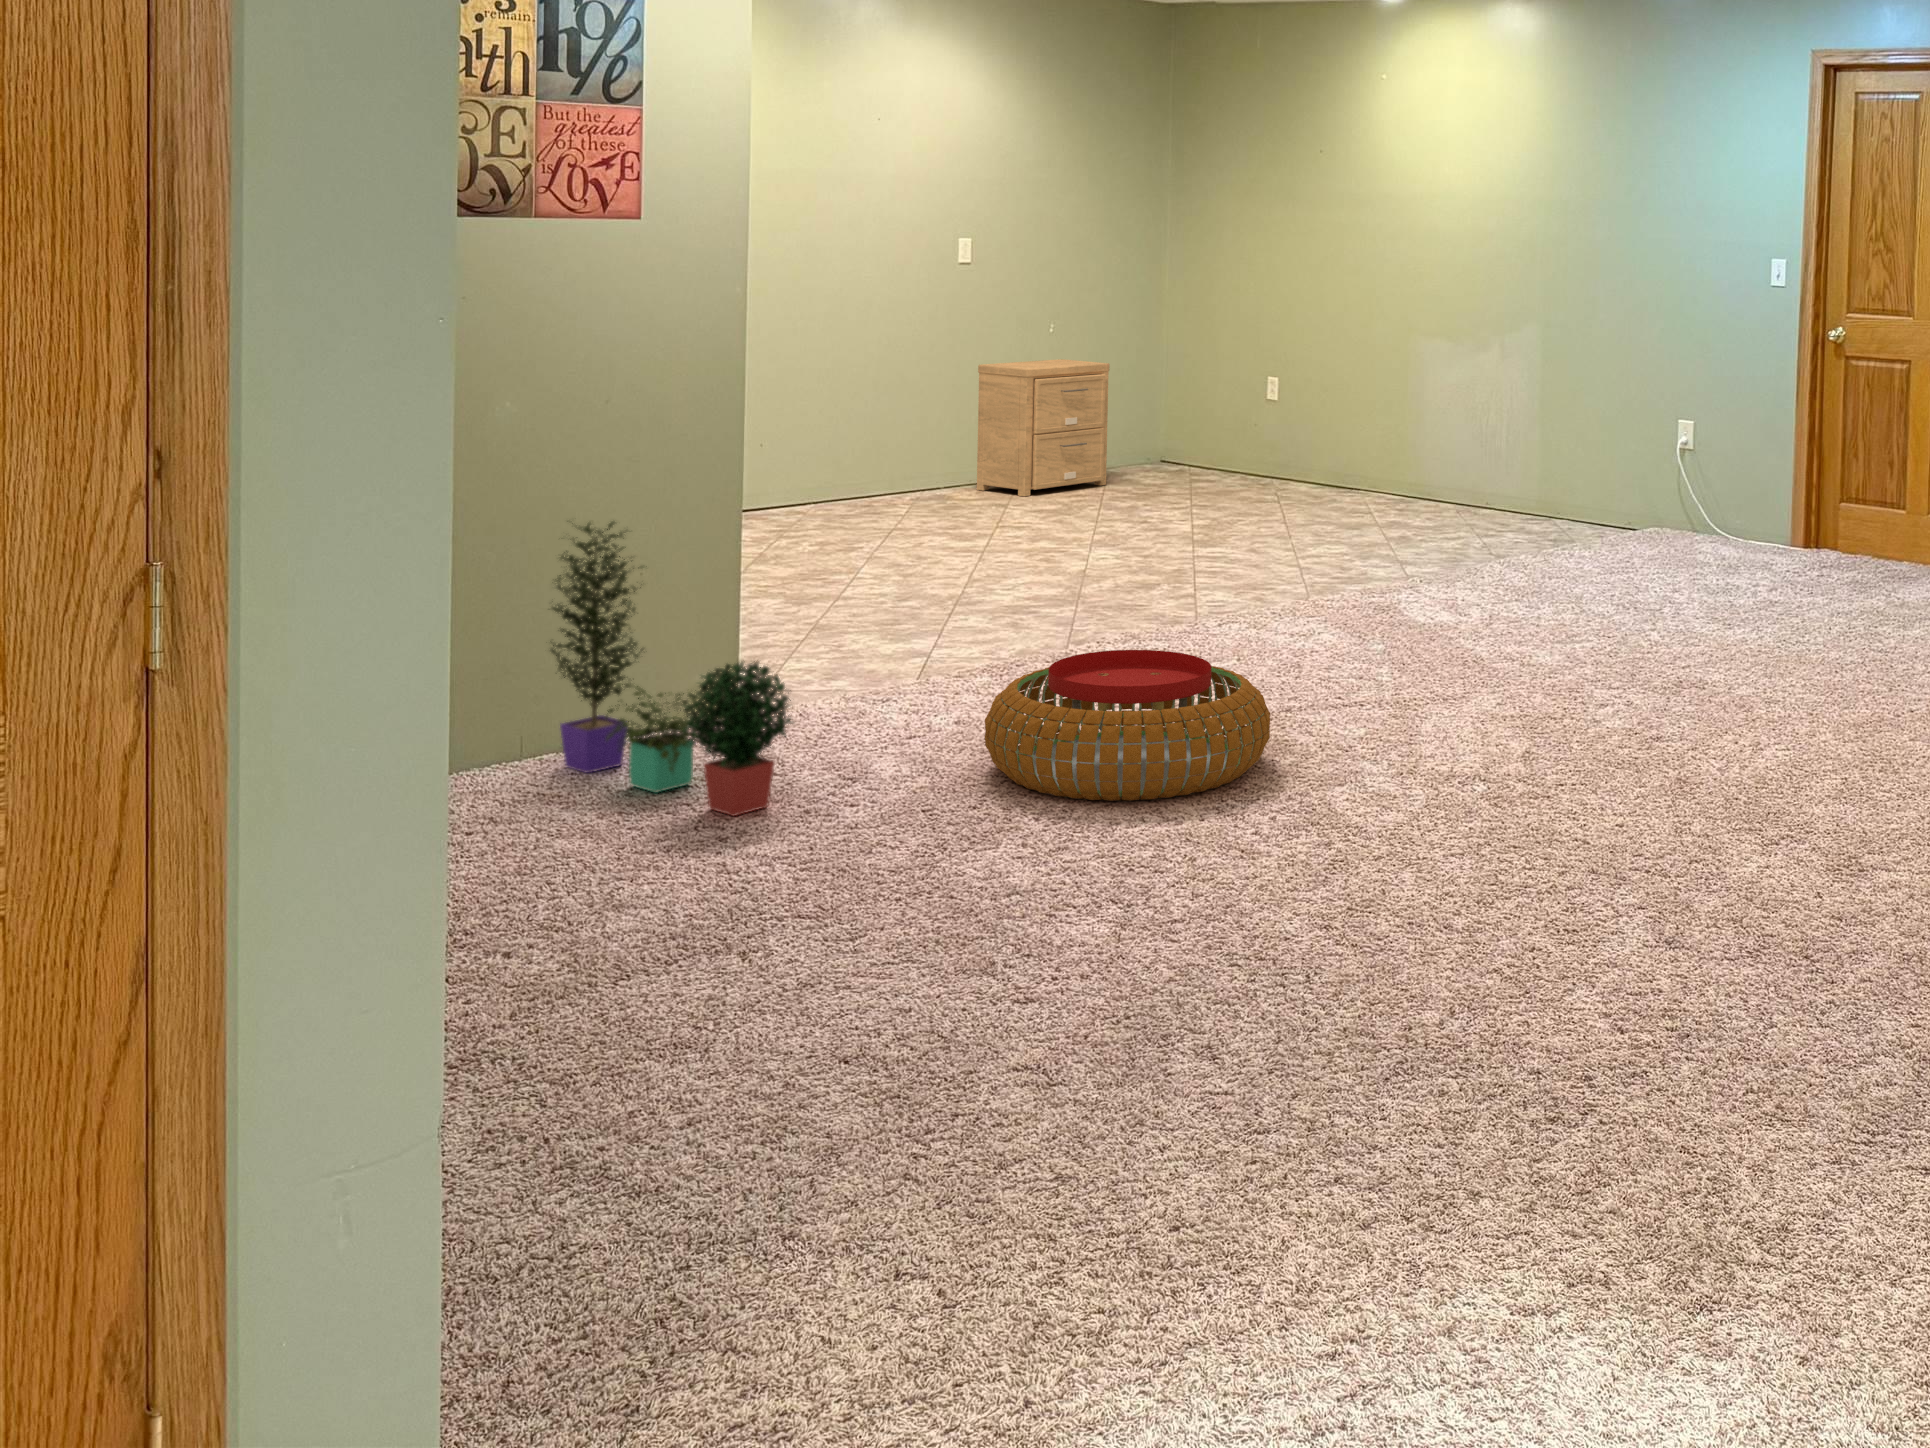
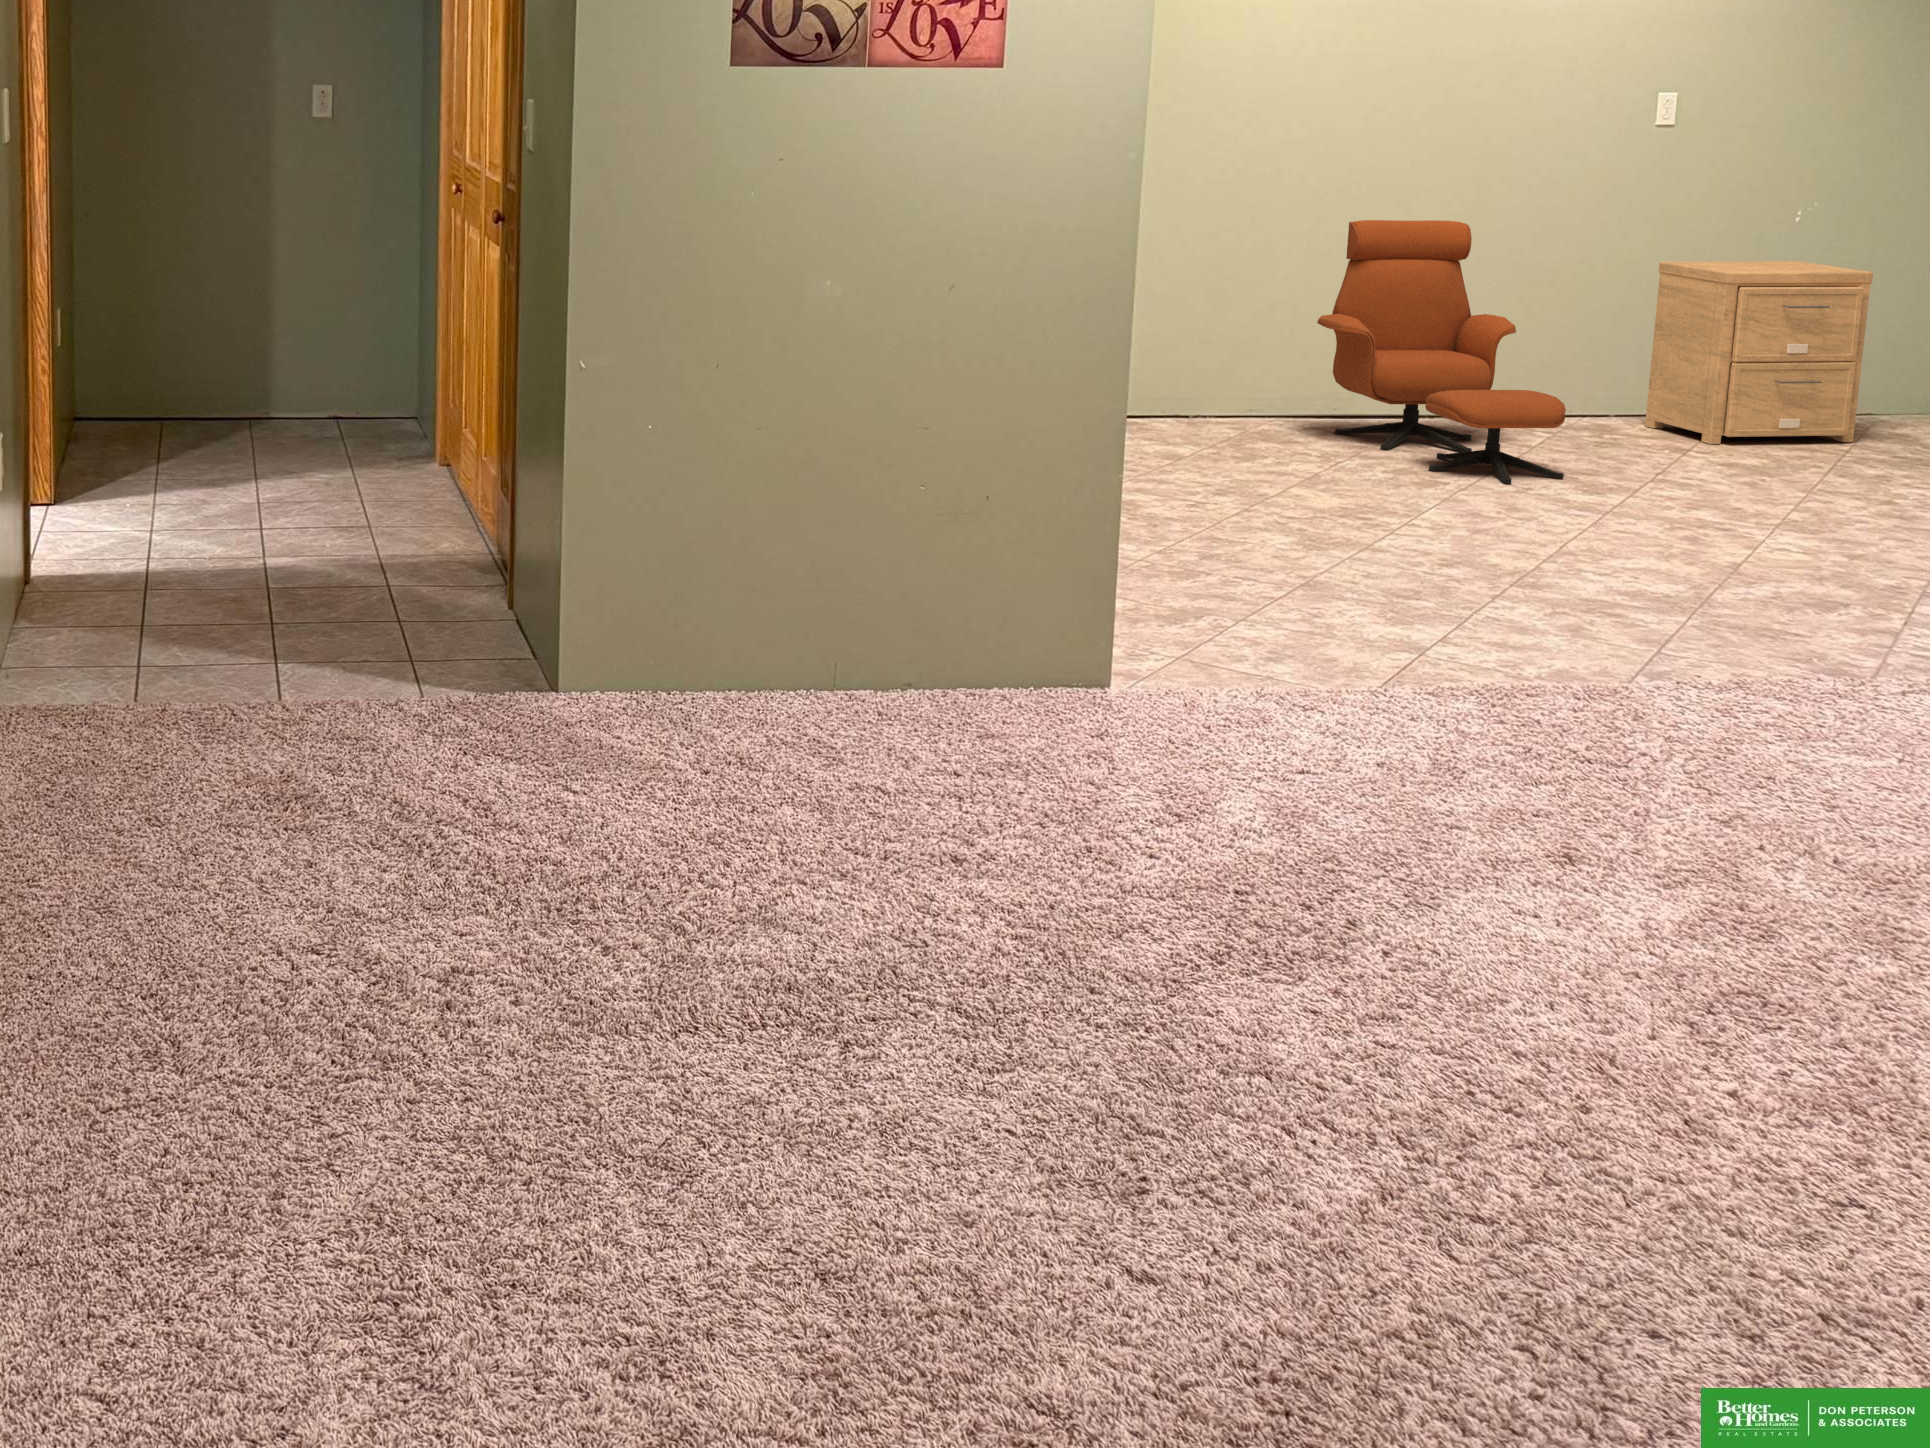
lounge chair: none [748,341,948,539] -> present [1317,220,1566,484]
potted plant: present [550,521,793,816] -> none [857,424,1086,832]
pouf: present [984,650,1270,801] -> none [1360,723,1867,1000]

